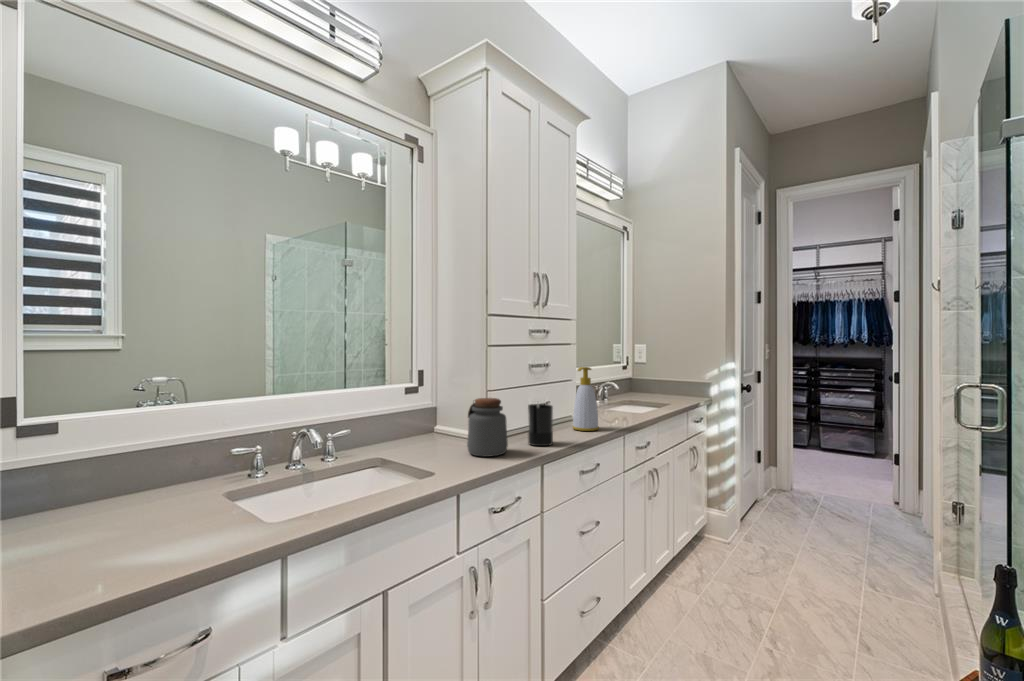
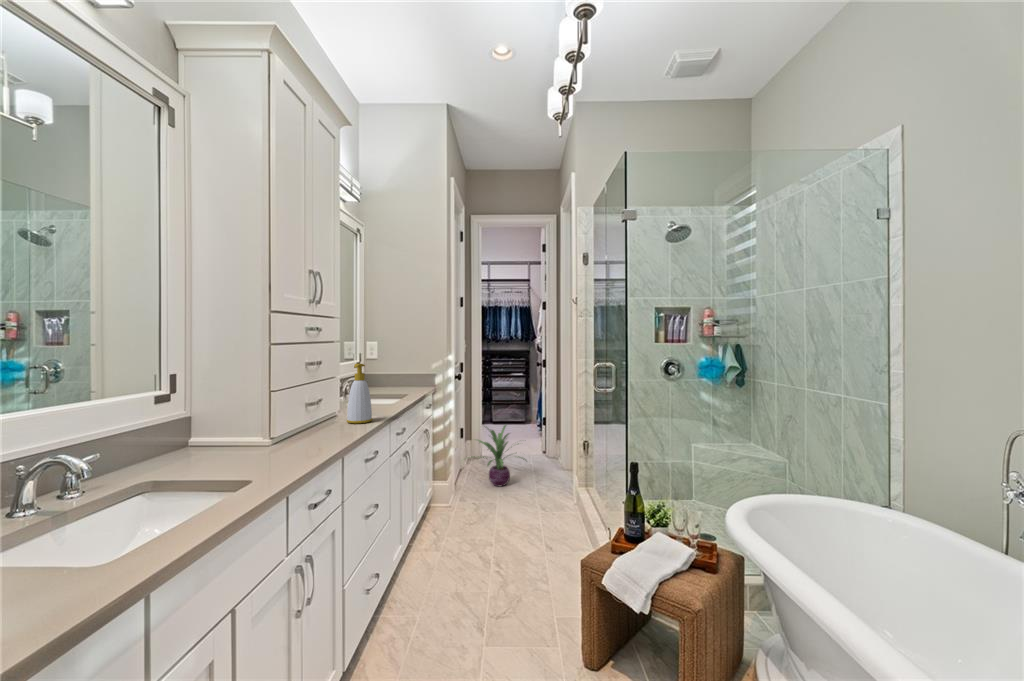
jar: present [467,398,508,457] -> none [261,398,309,459]
candle: present [528,404,553,446] -> none [319,398,344,442]
decorative plant: none [749,454,852,539] -> present [478,425,524,486]

